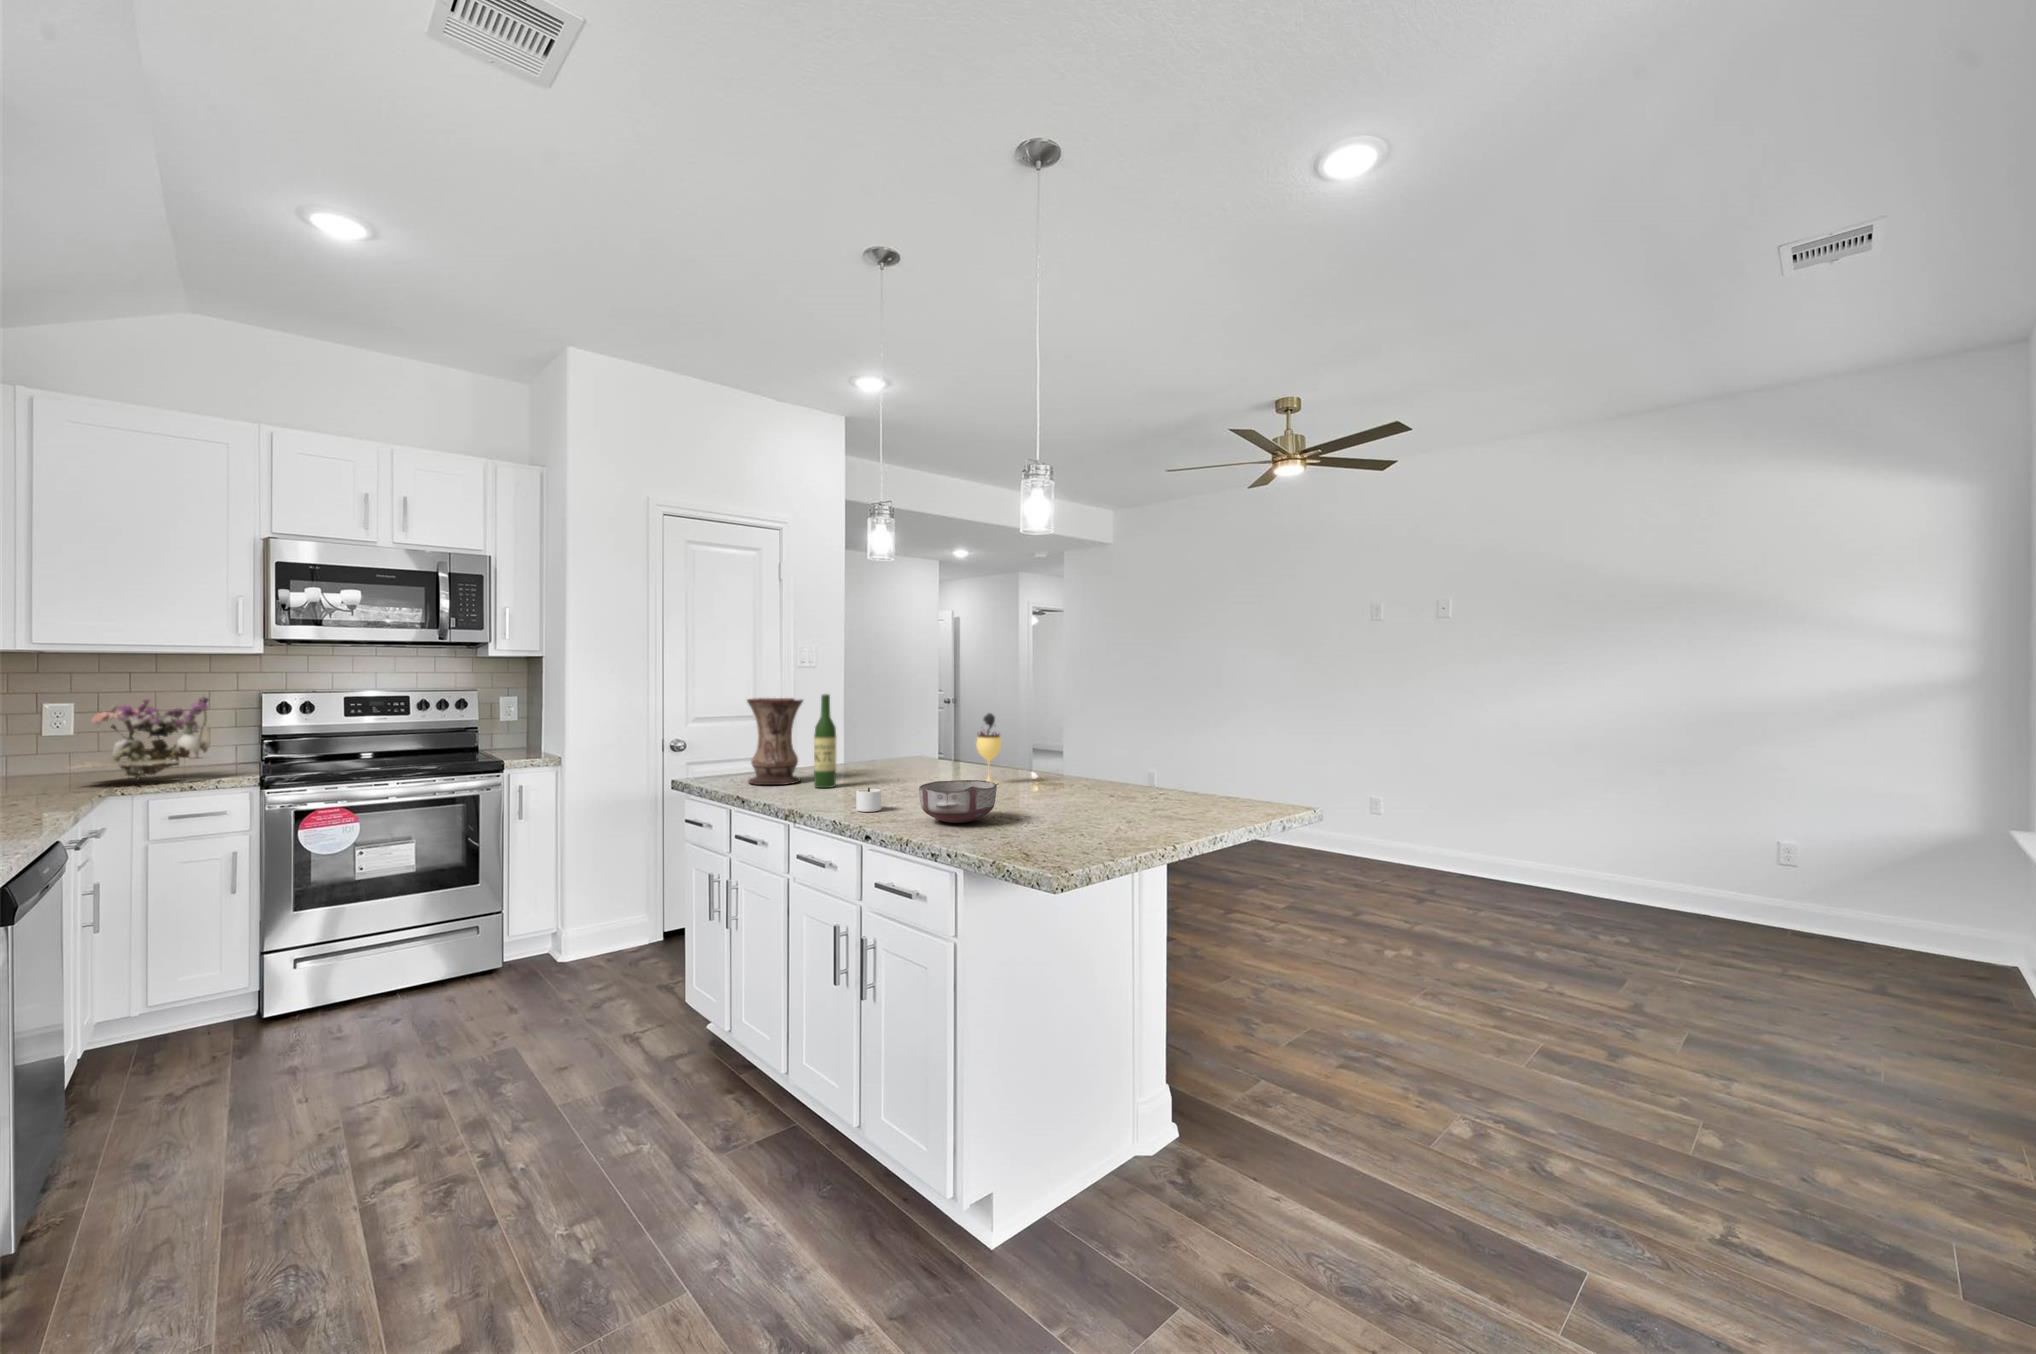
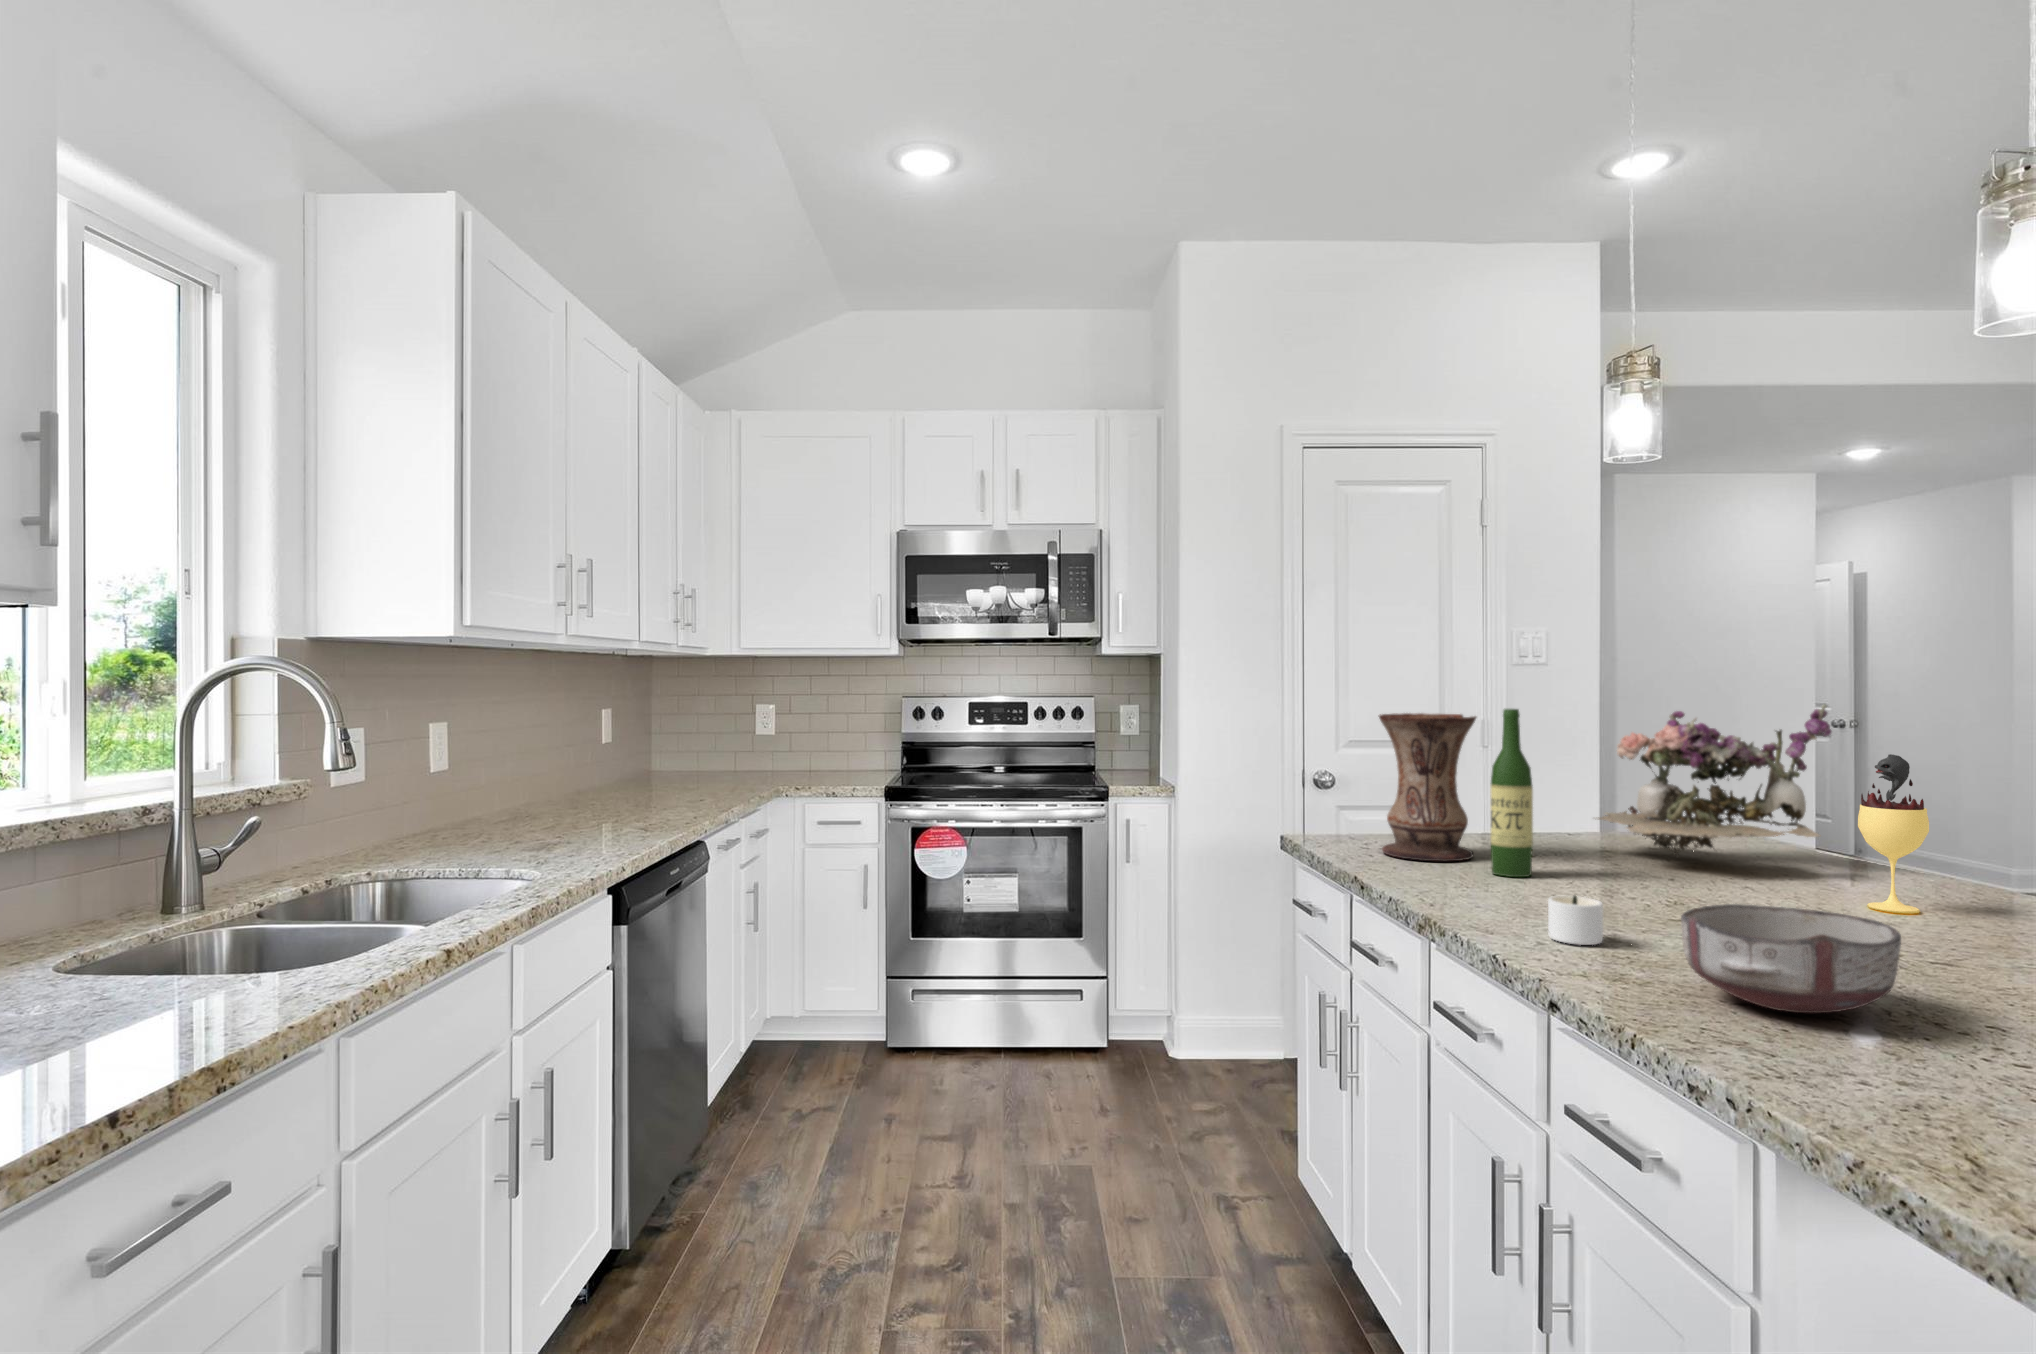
flower arrangement: present [71,695,211,780] -> present [1598,705,1831,856]

